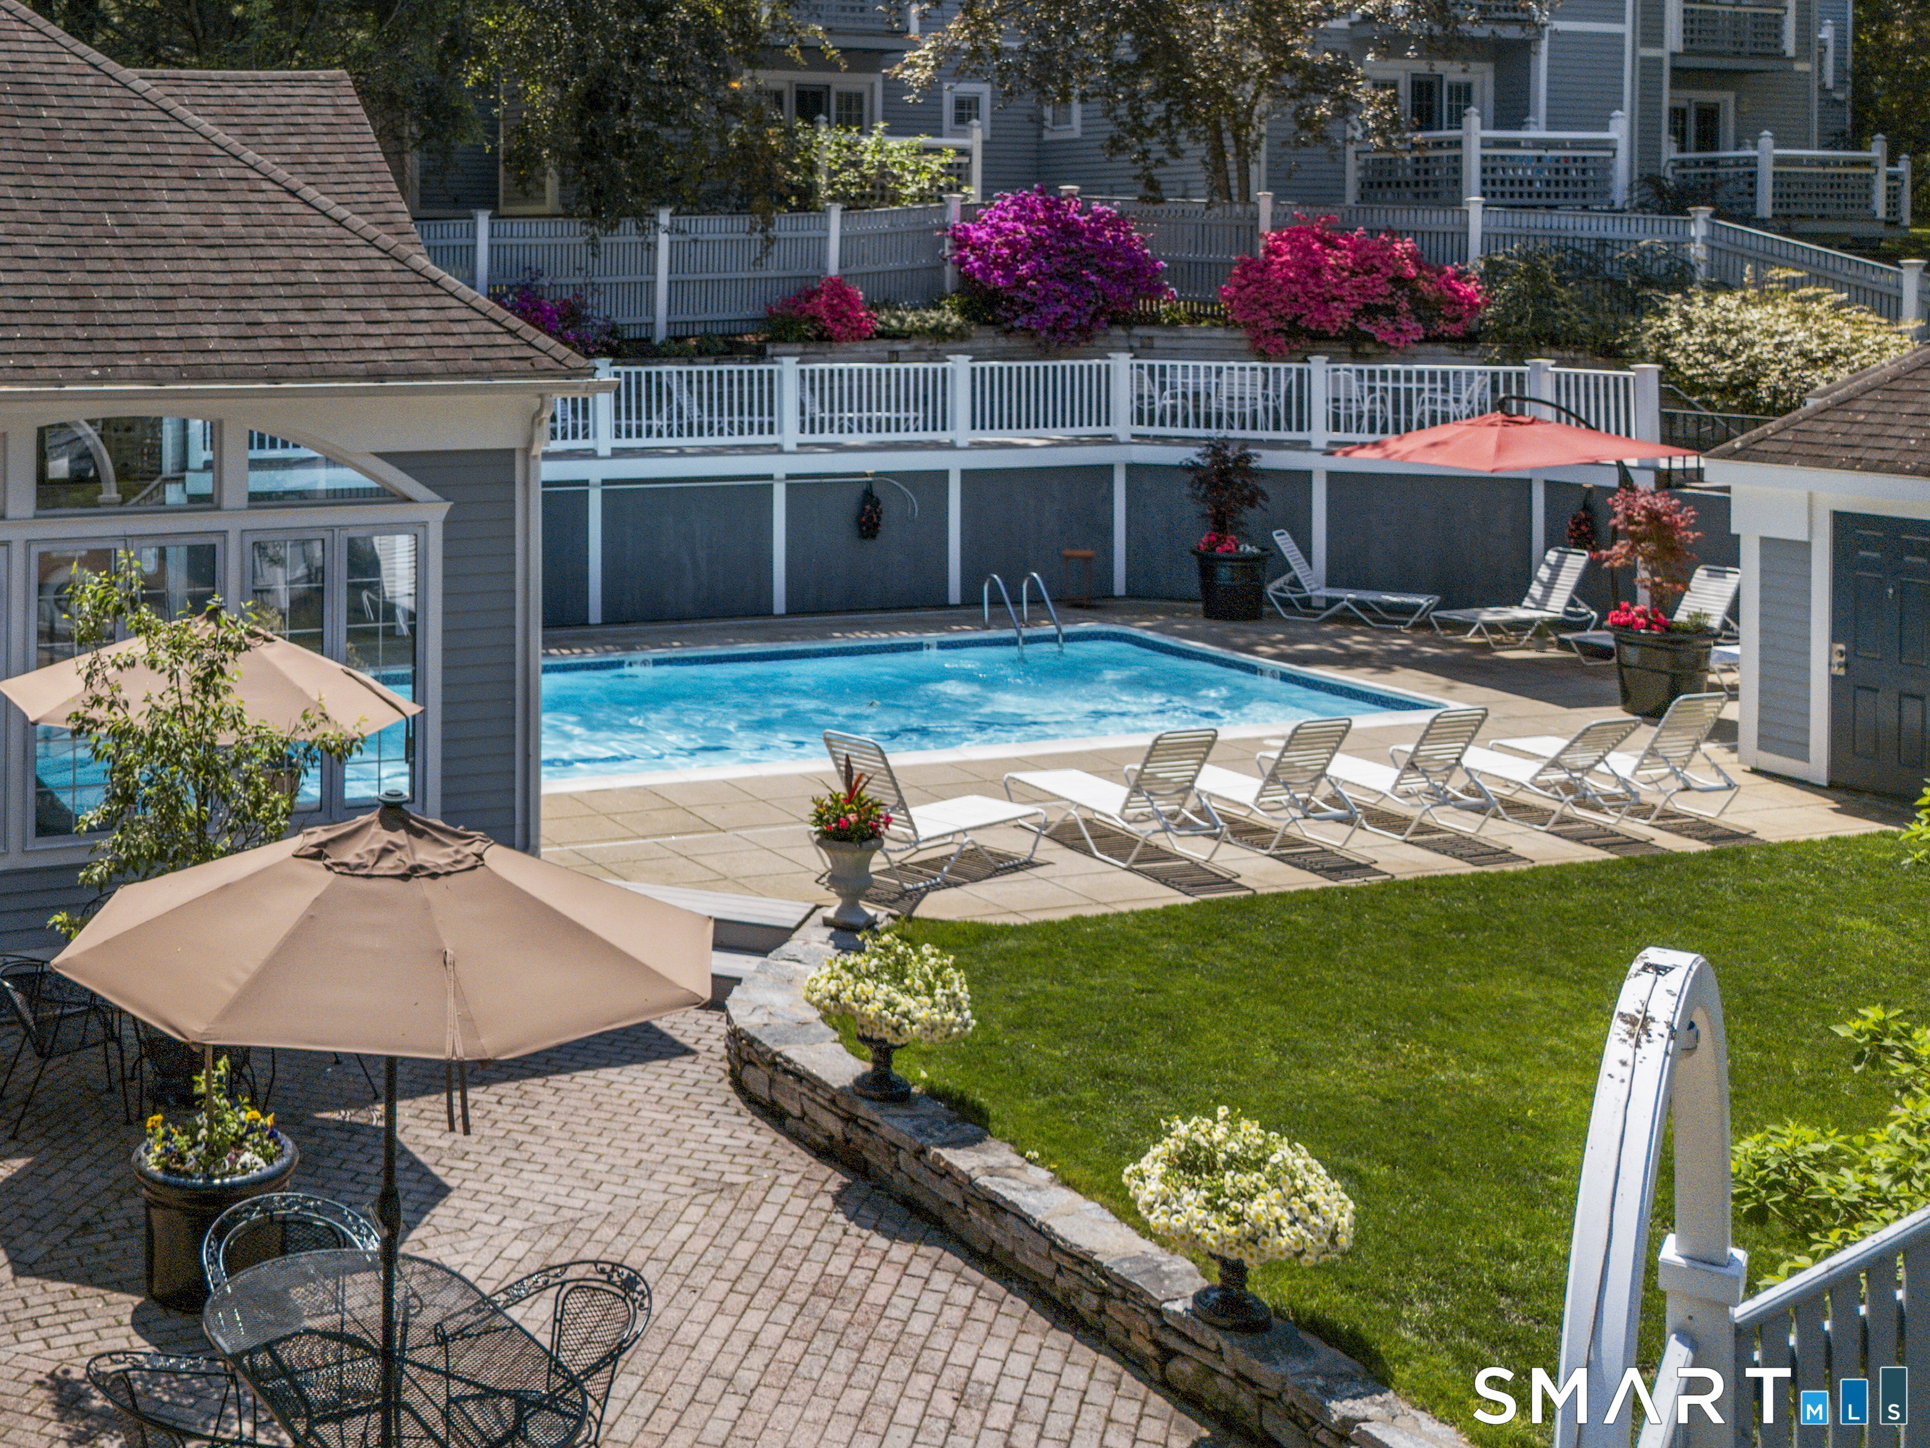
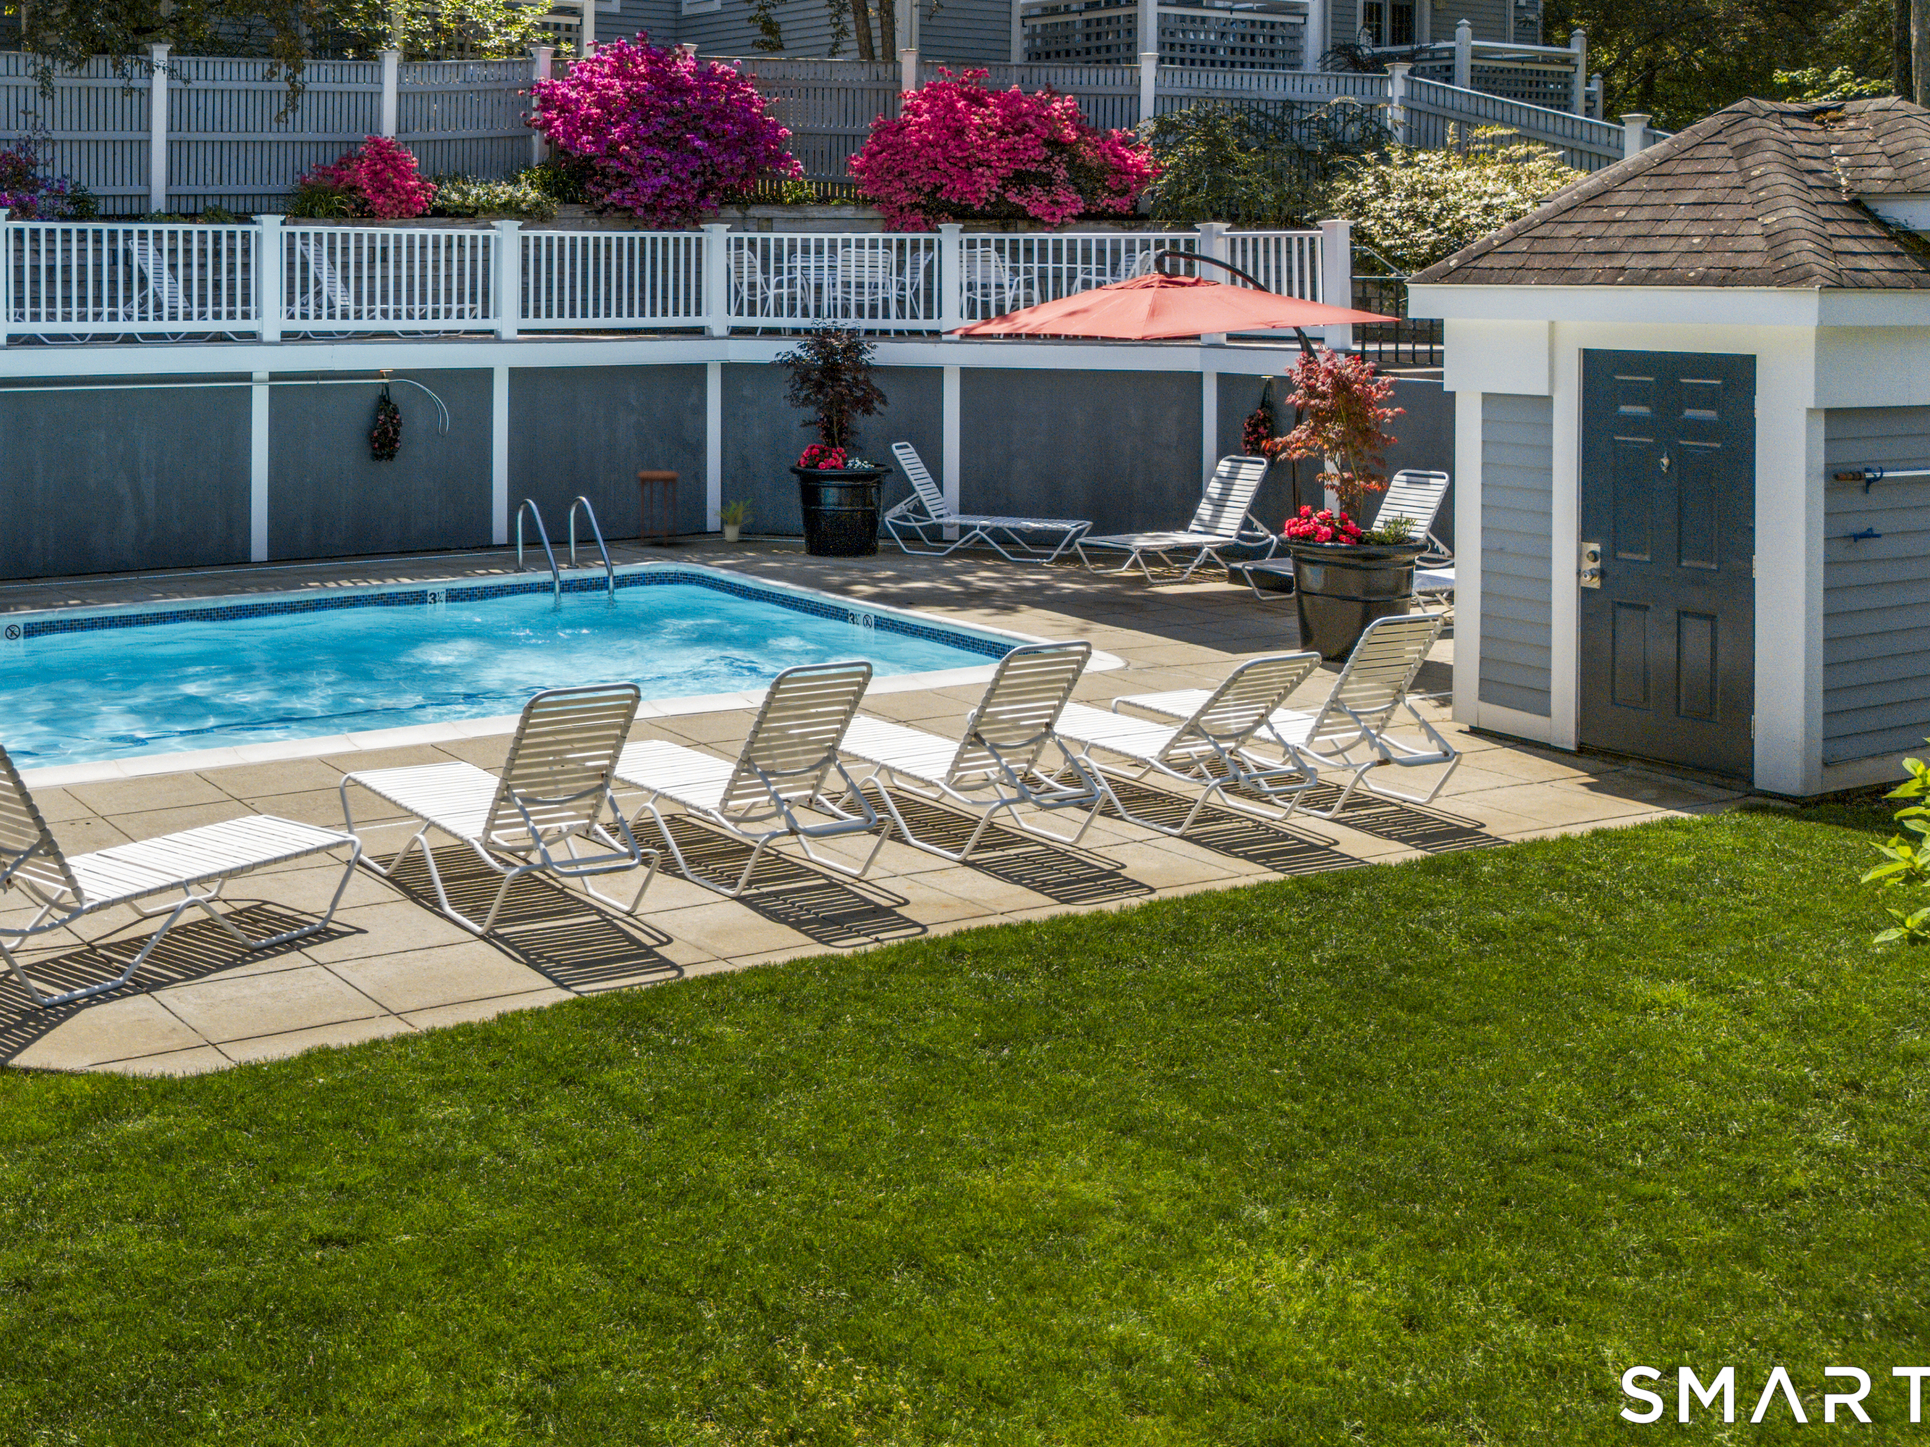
potted plant: present [1531,617,1556,652] -> present [716,501,749,542]

